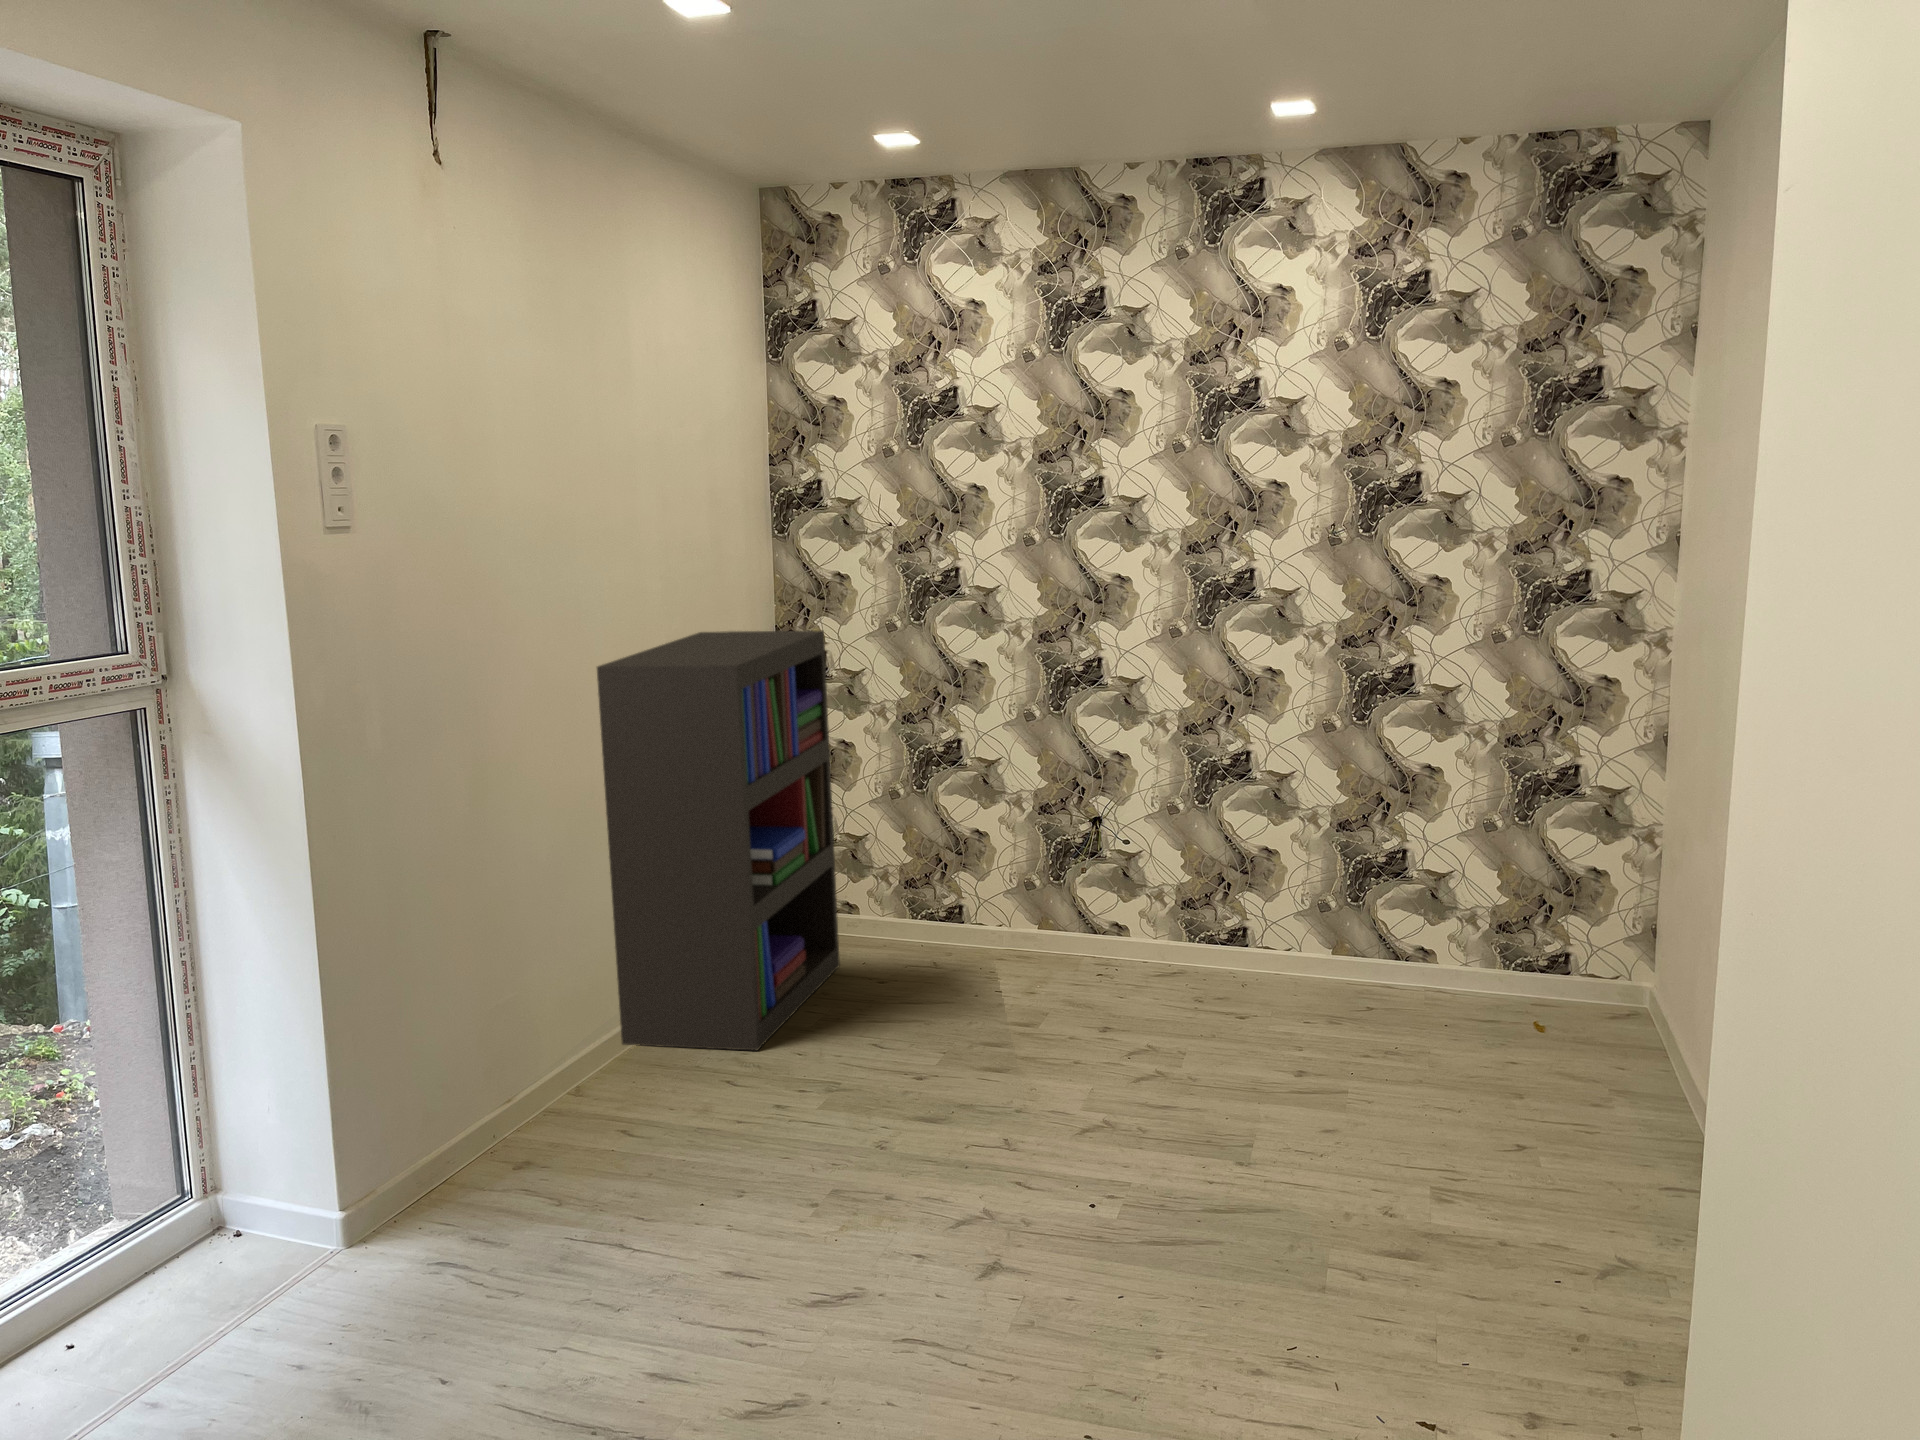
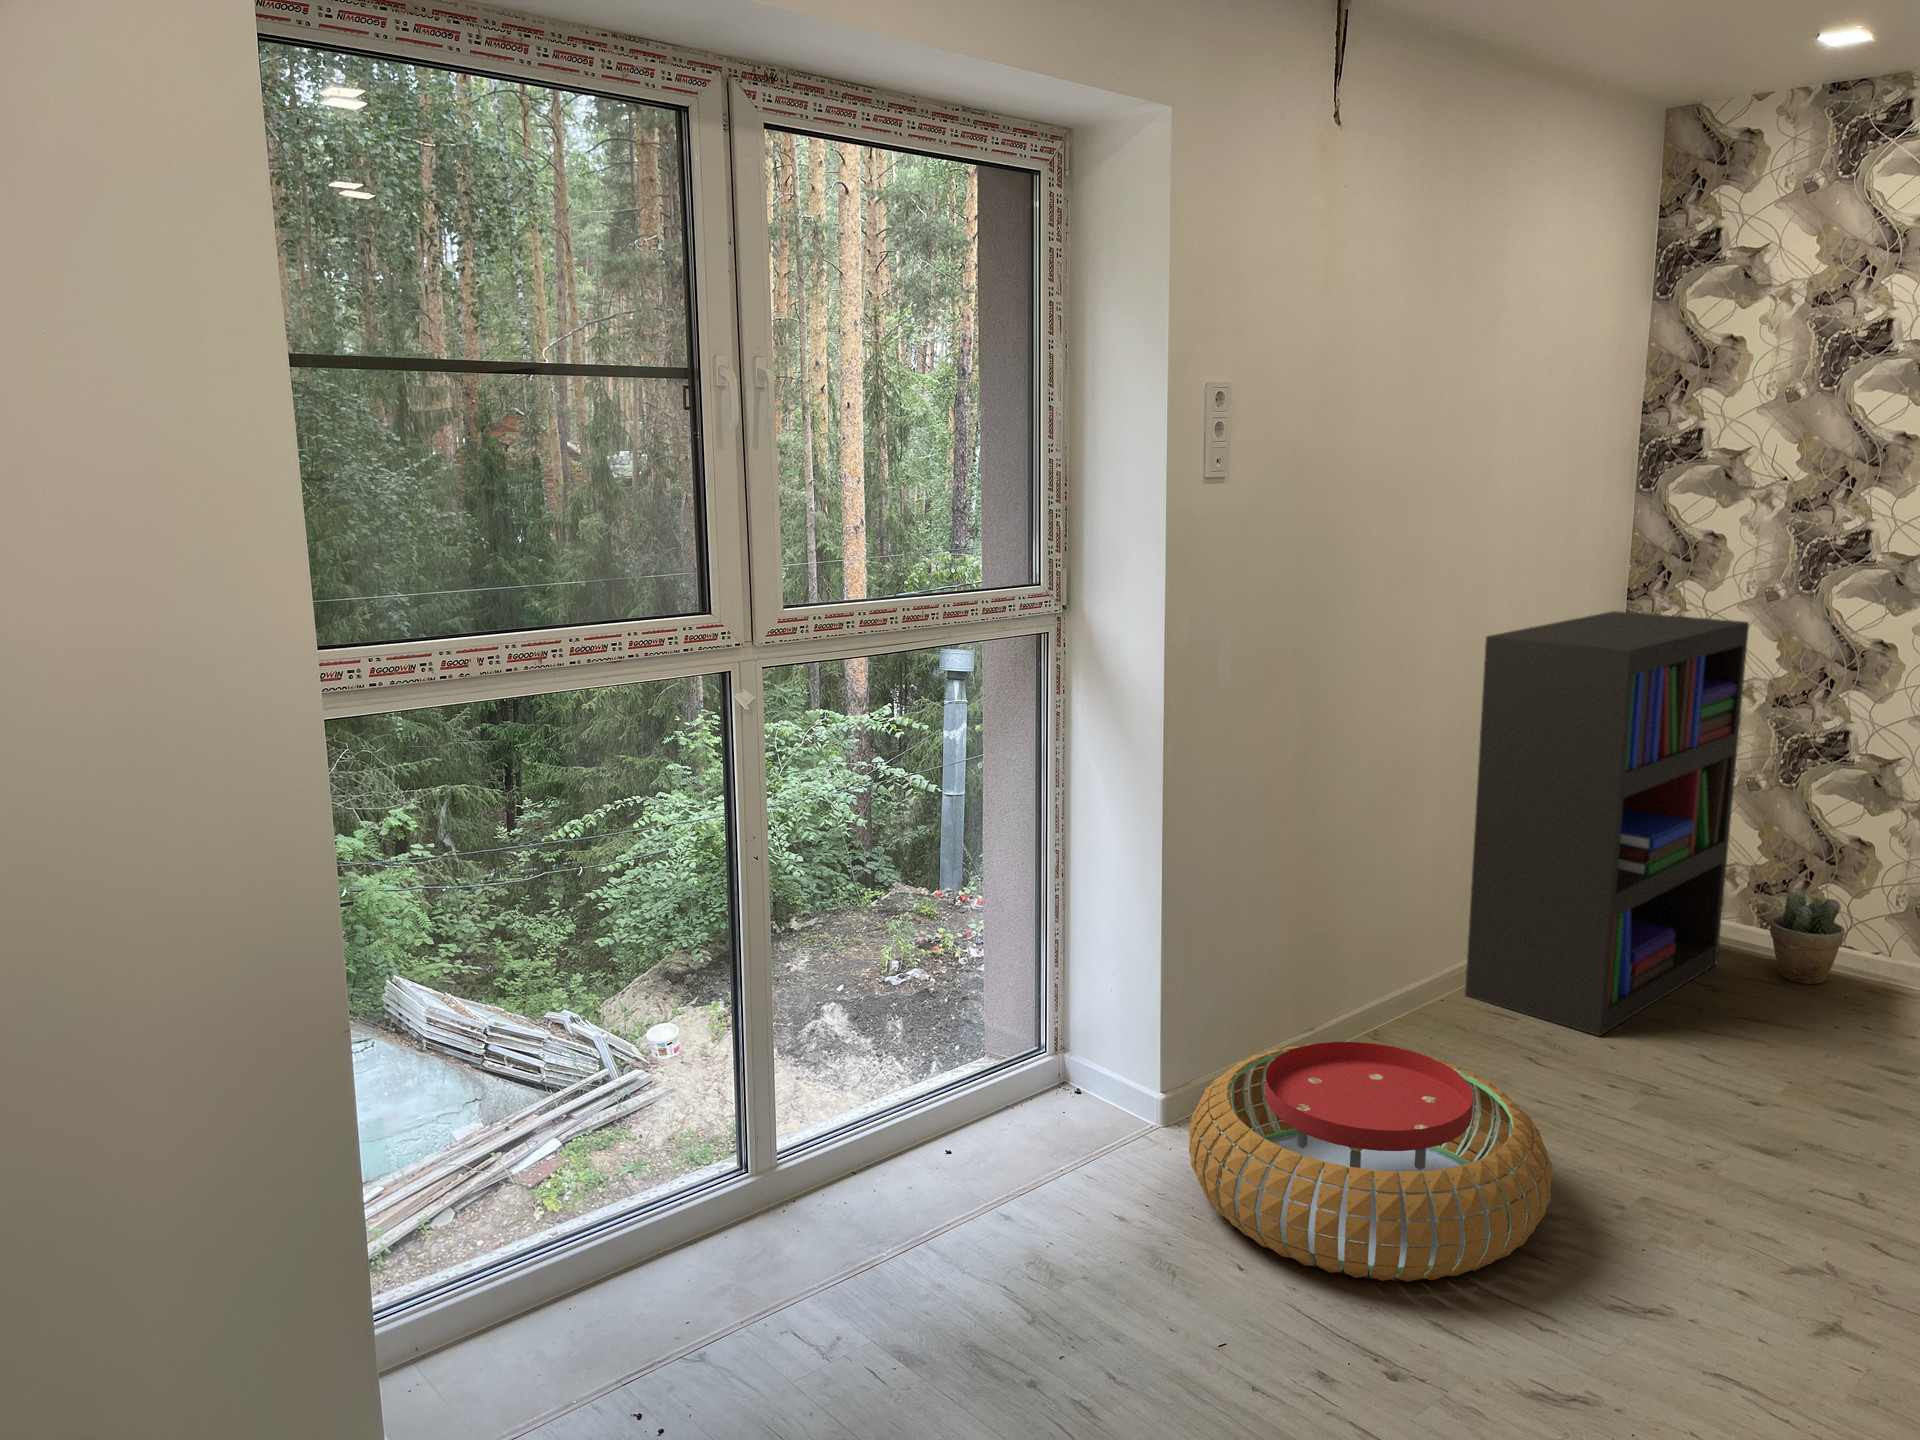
potted plant: none [878,882,940,967] -> present [1770,892,1845,984]
pouf: none [400,1086,763,1312] -> present [1189,1042,1552,1282]

